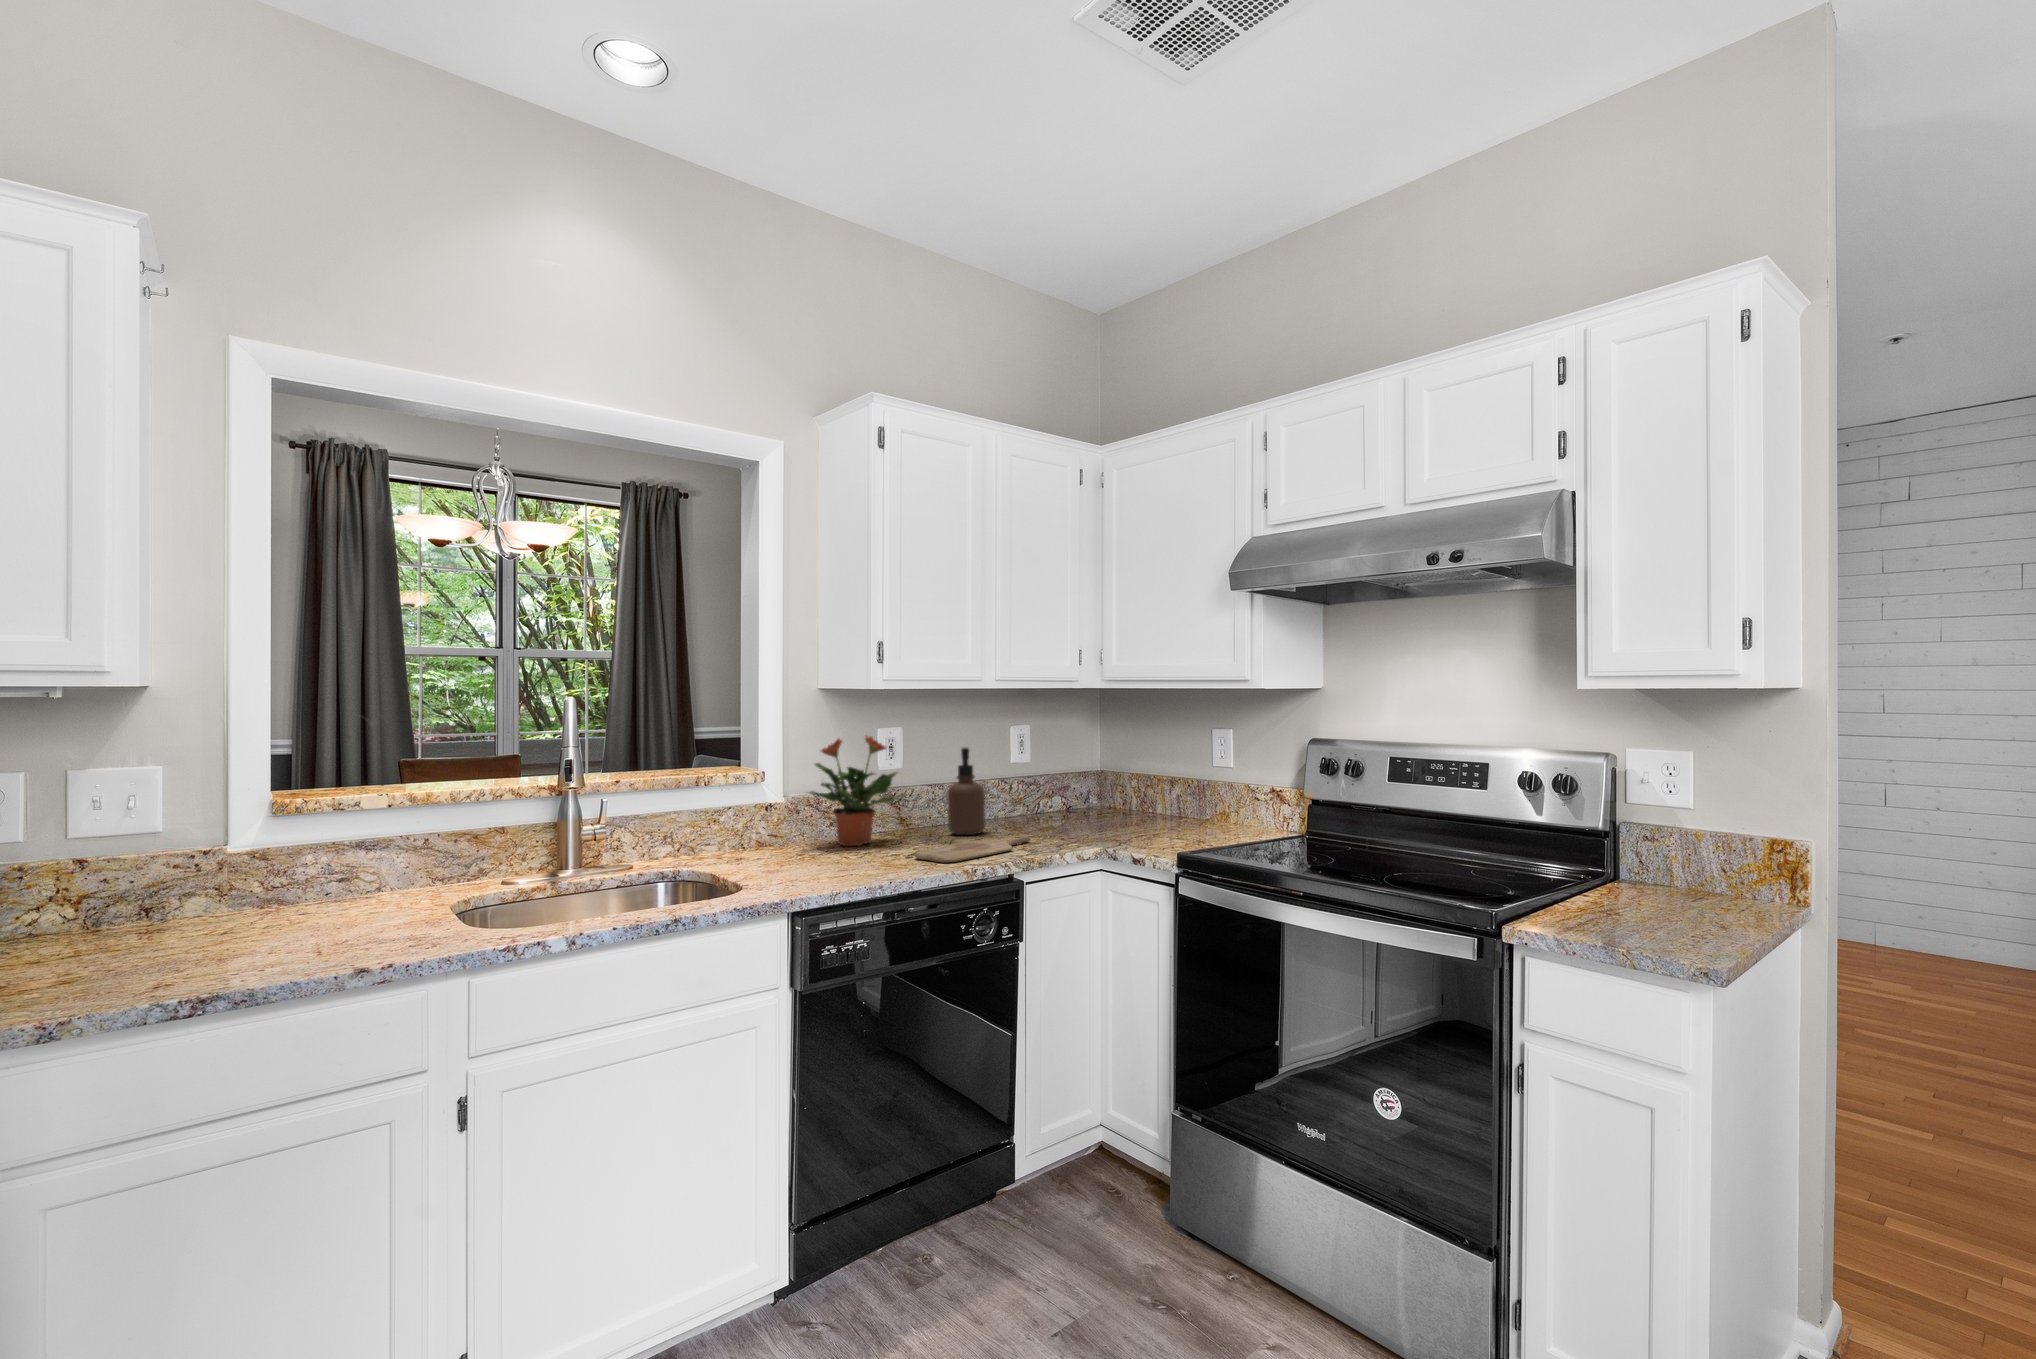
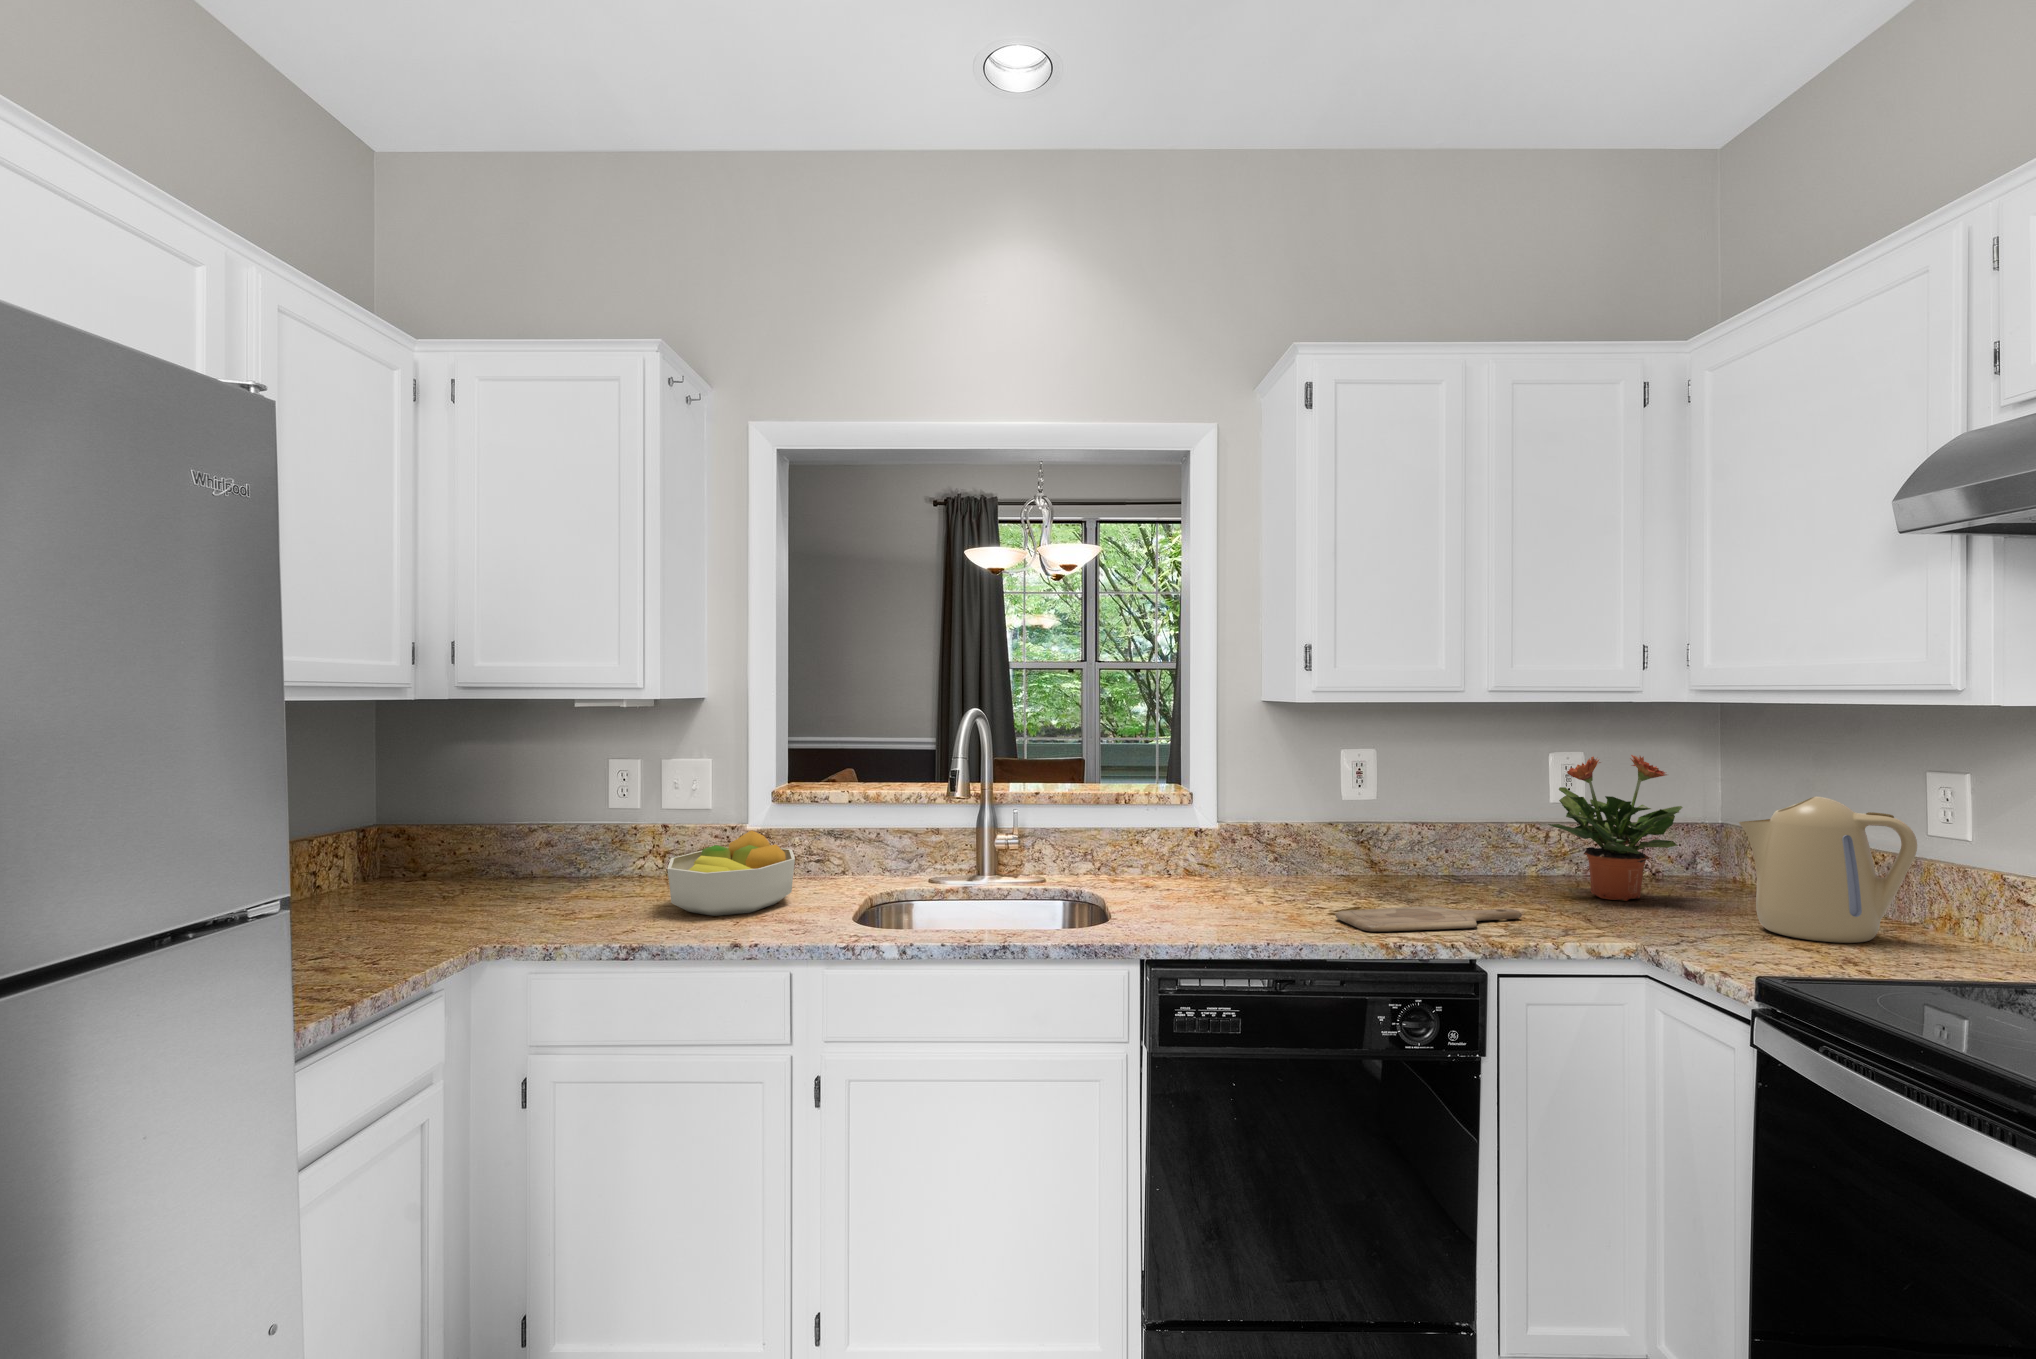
potted plant: present [807,736,899,846] -> present [1548,755,1683,901]
kettle: none [1142,743,1229,831] -> present [1739,796,1917,943]
soap dispenser: present [948,747,985,835] -> none [1426,777,1481,897]
fruit bowl: none [123,849,339,961] -> present [667,830,795,916]

